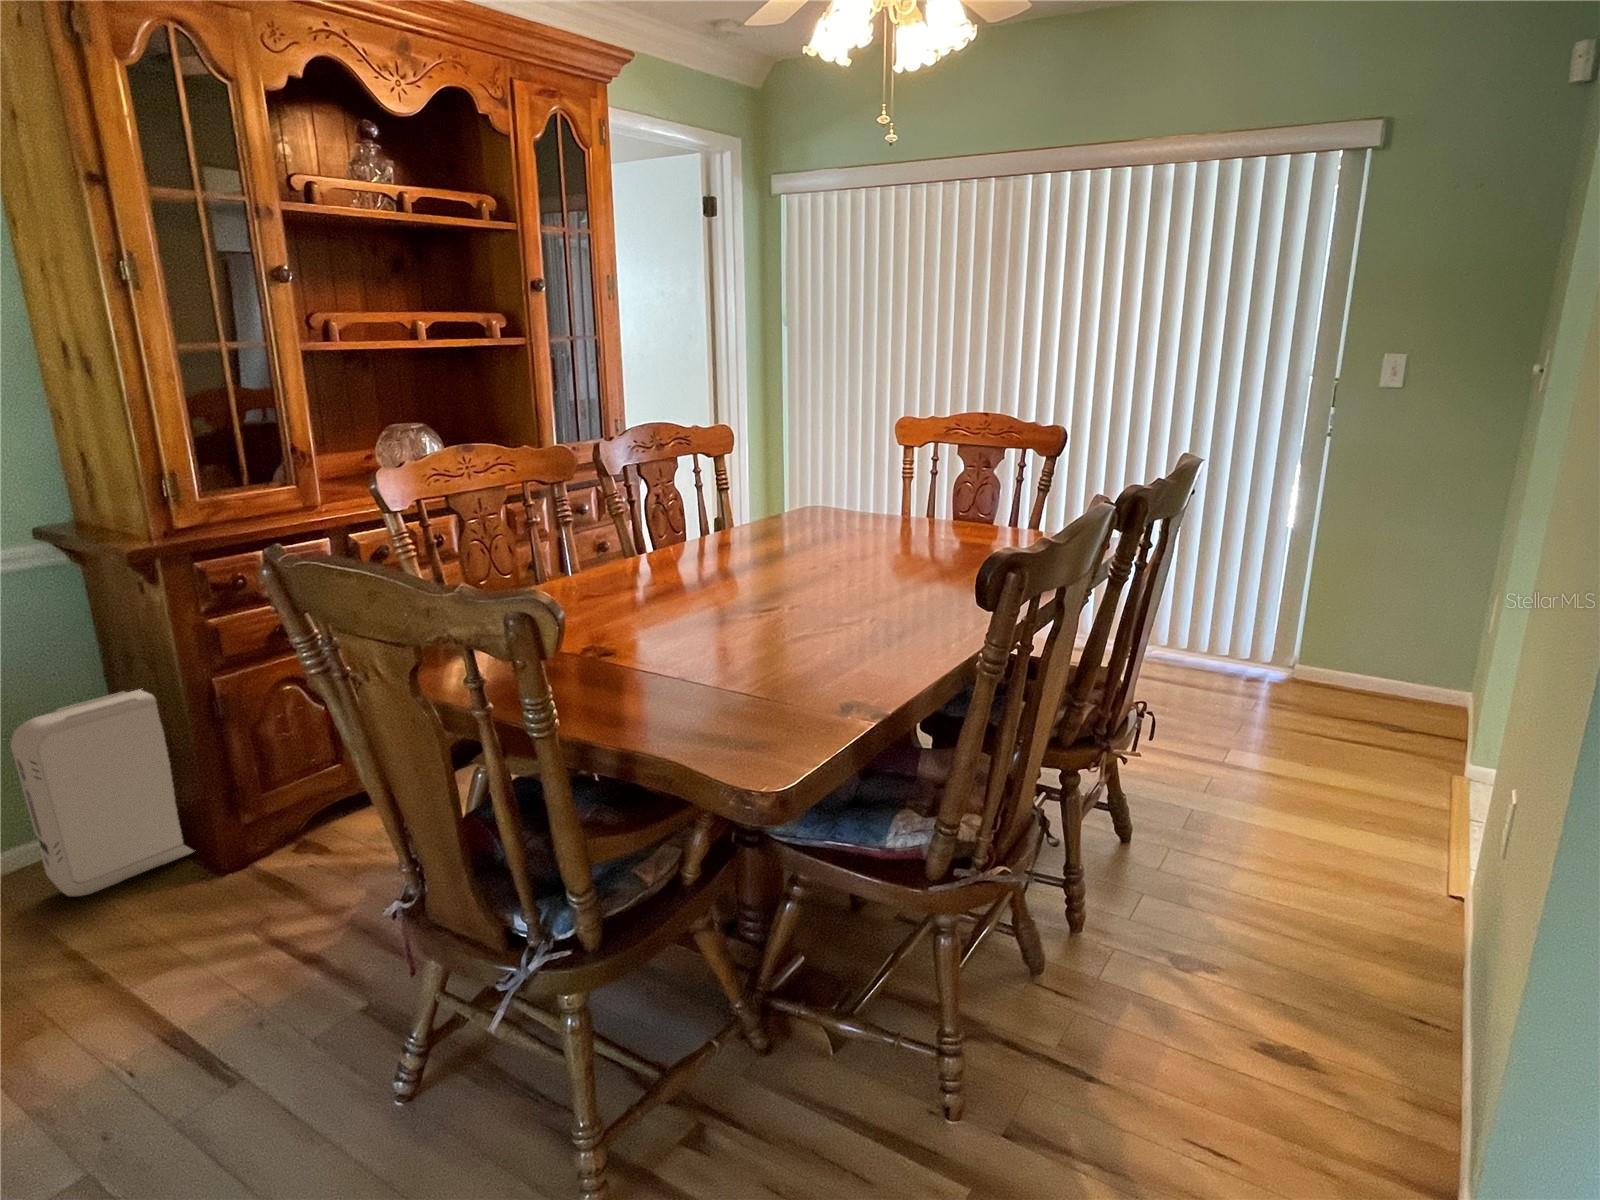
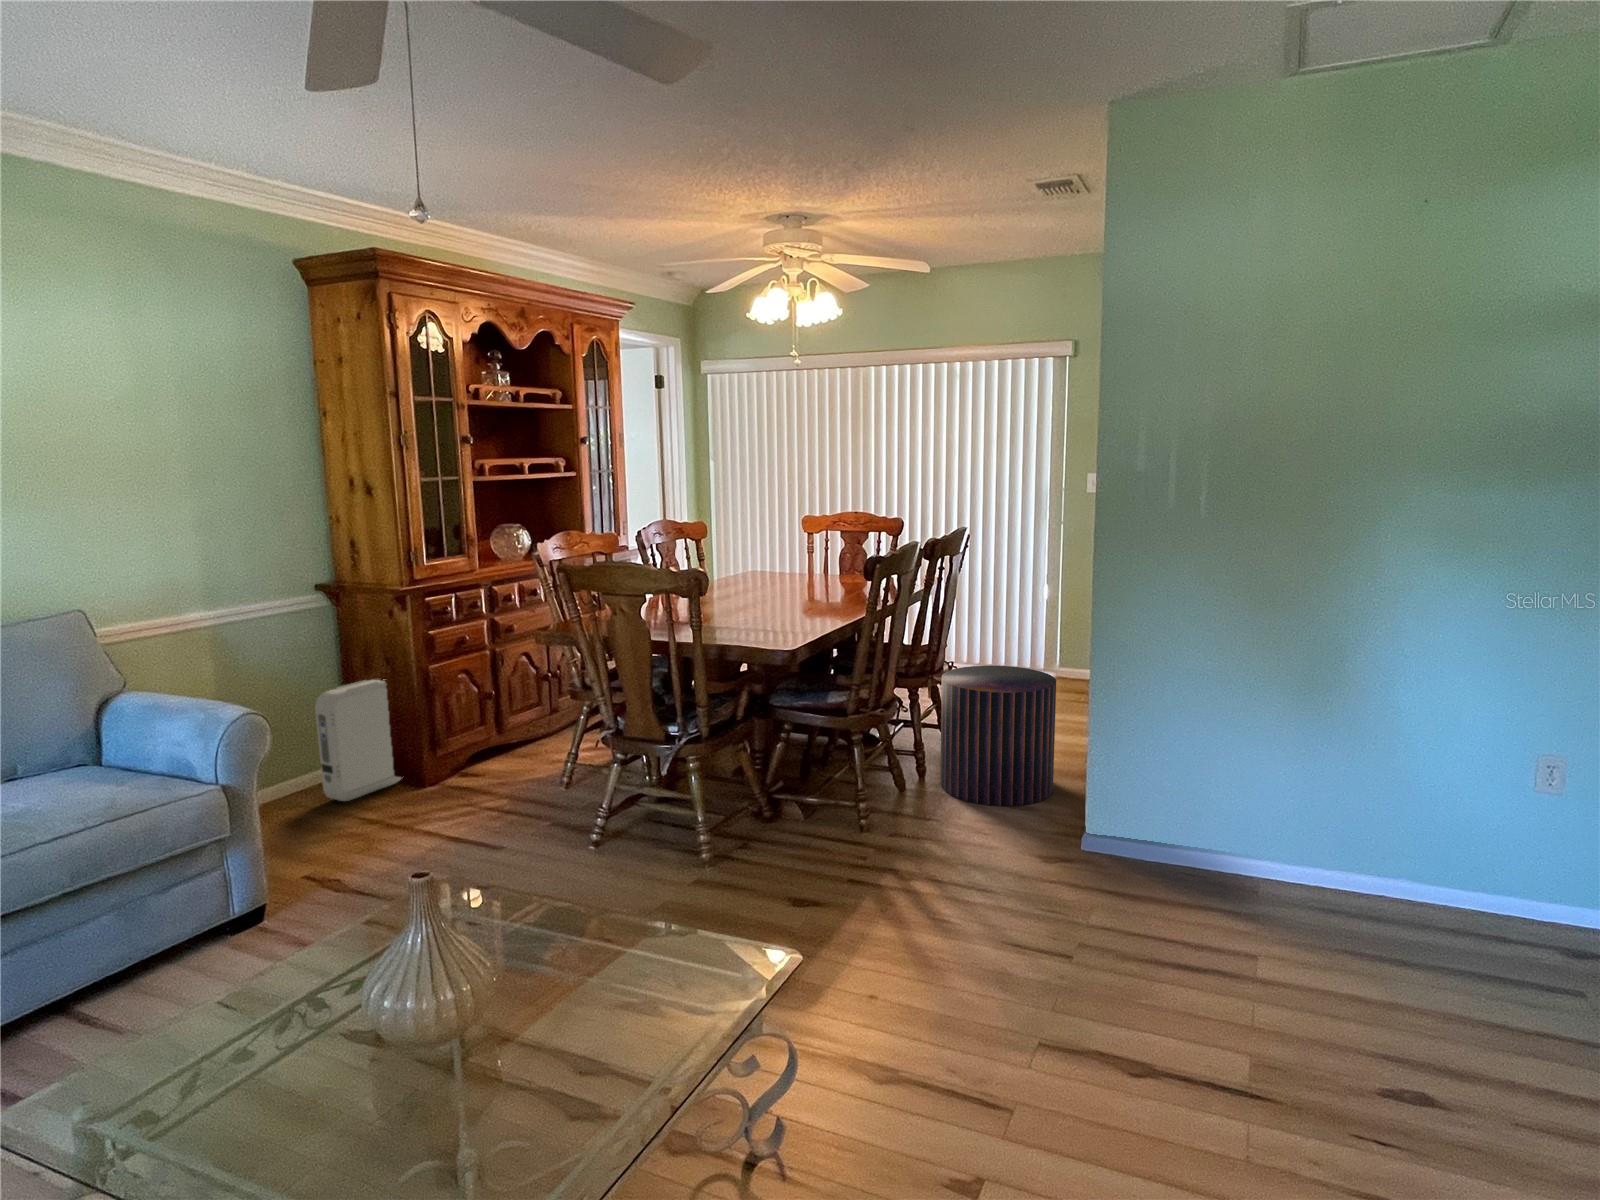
pouf: none [1109,735,1387,1060] -> present [940,666,1056,806]

